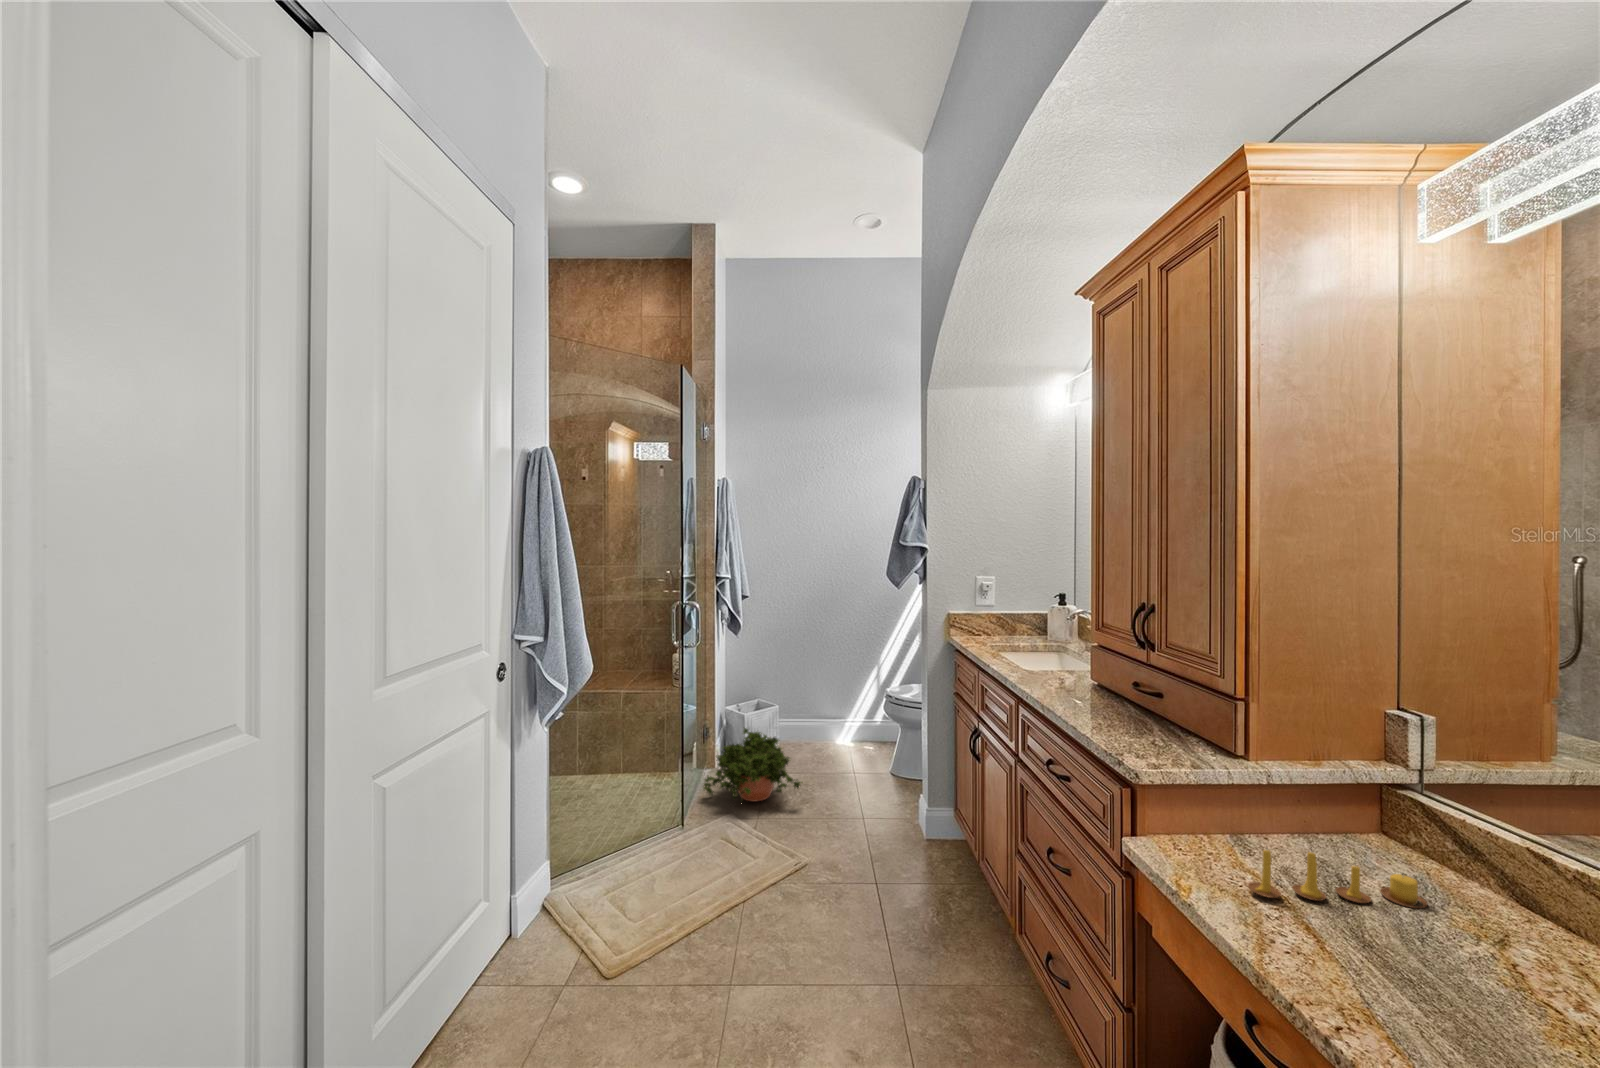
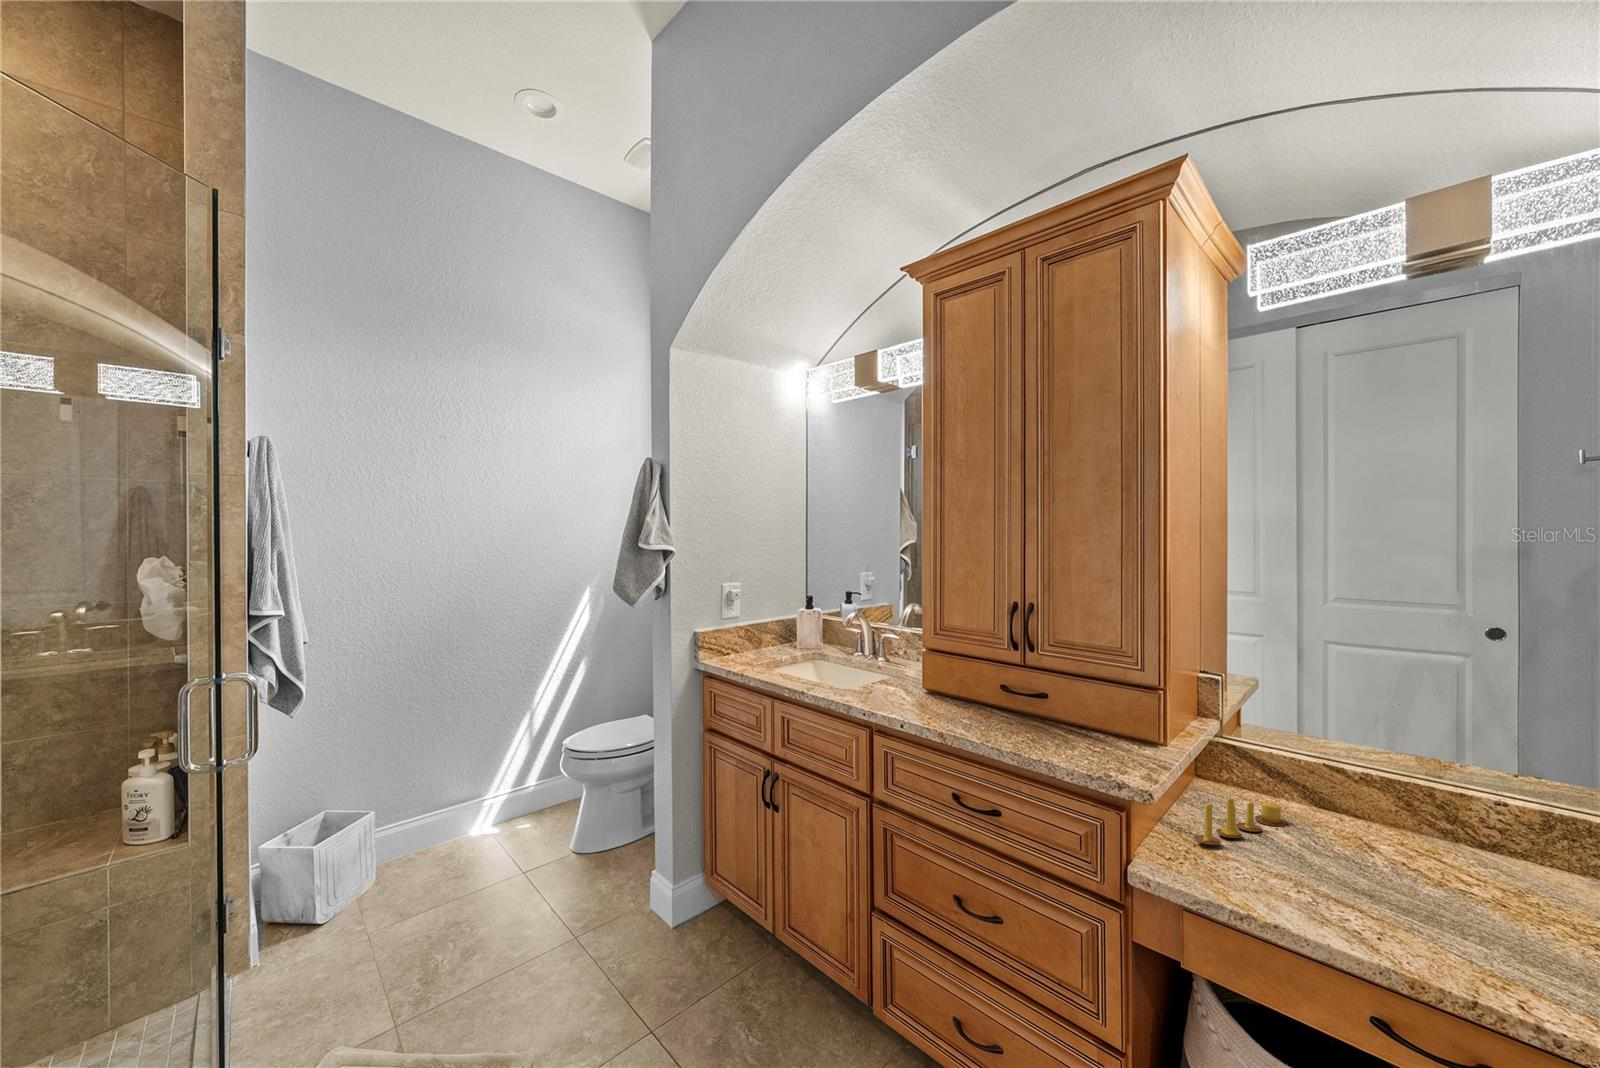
potted plant: present [703,728,802,801] -> none [298,826,485,952]

